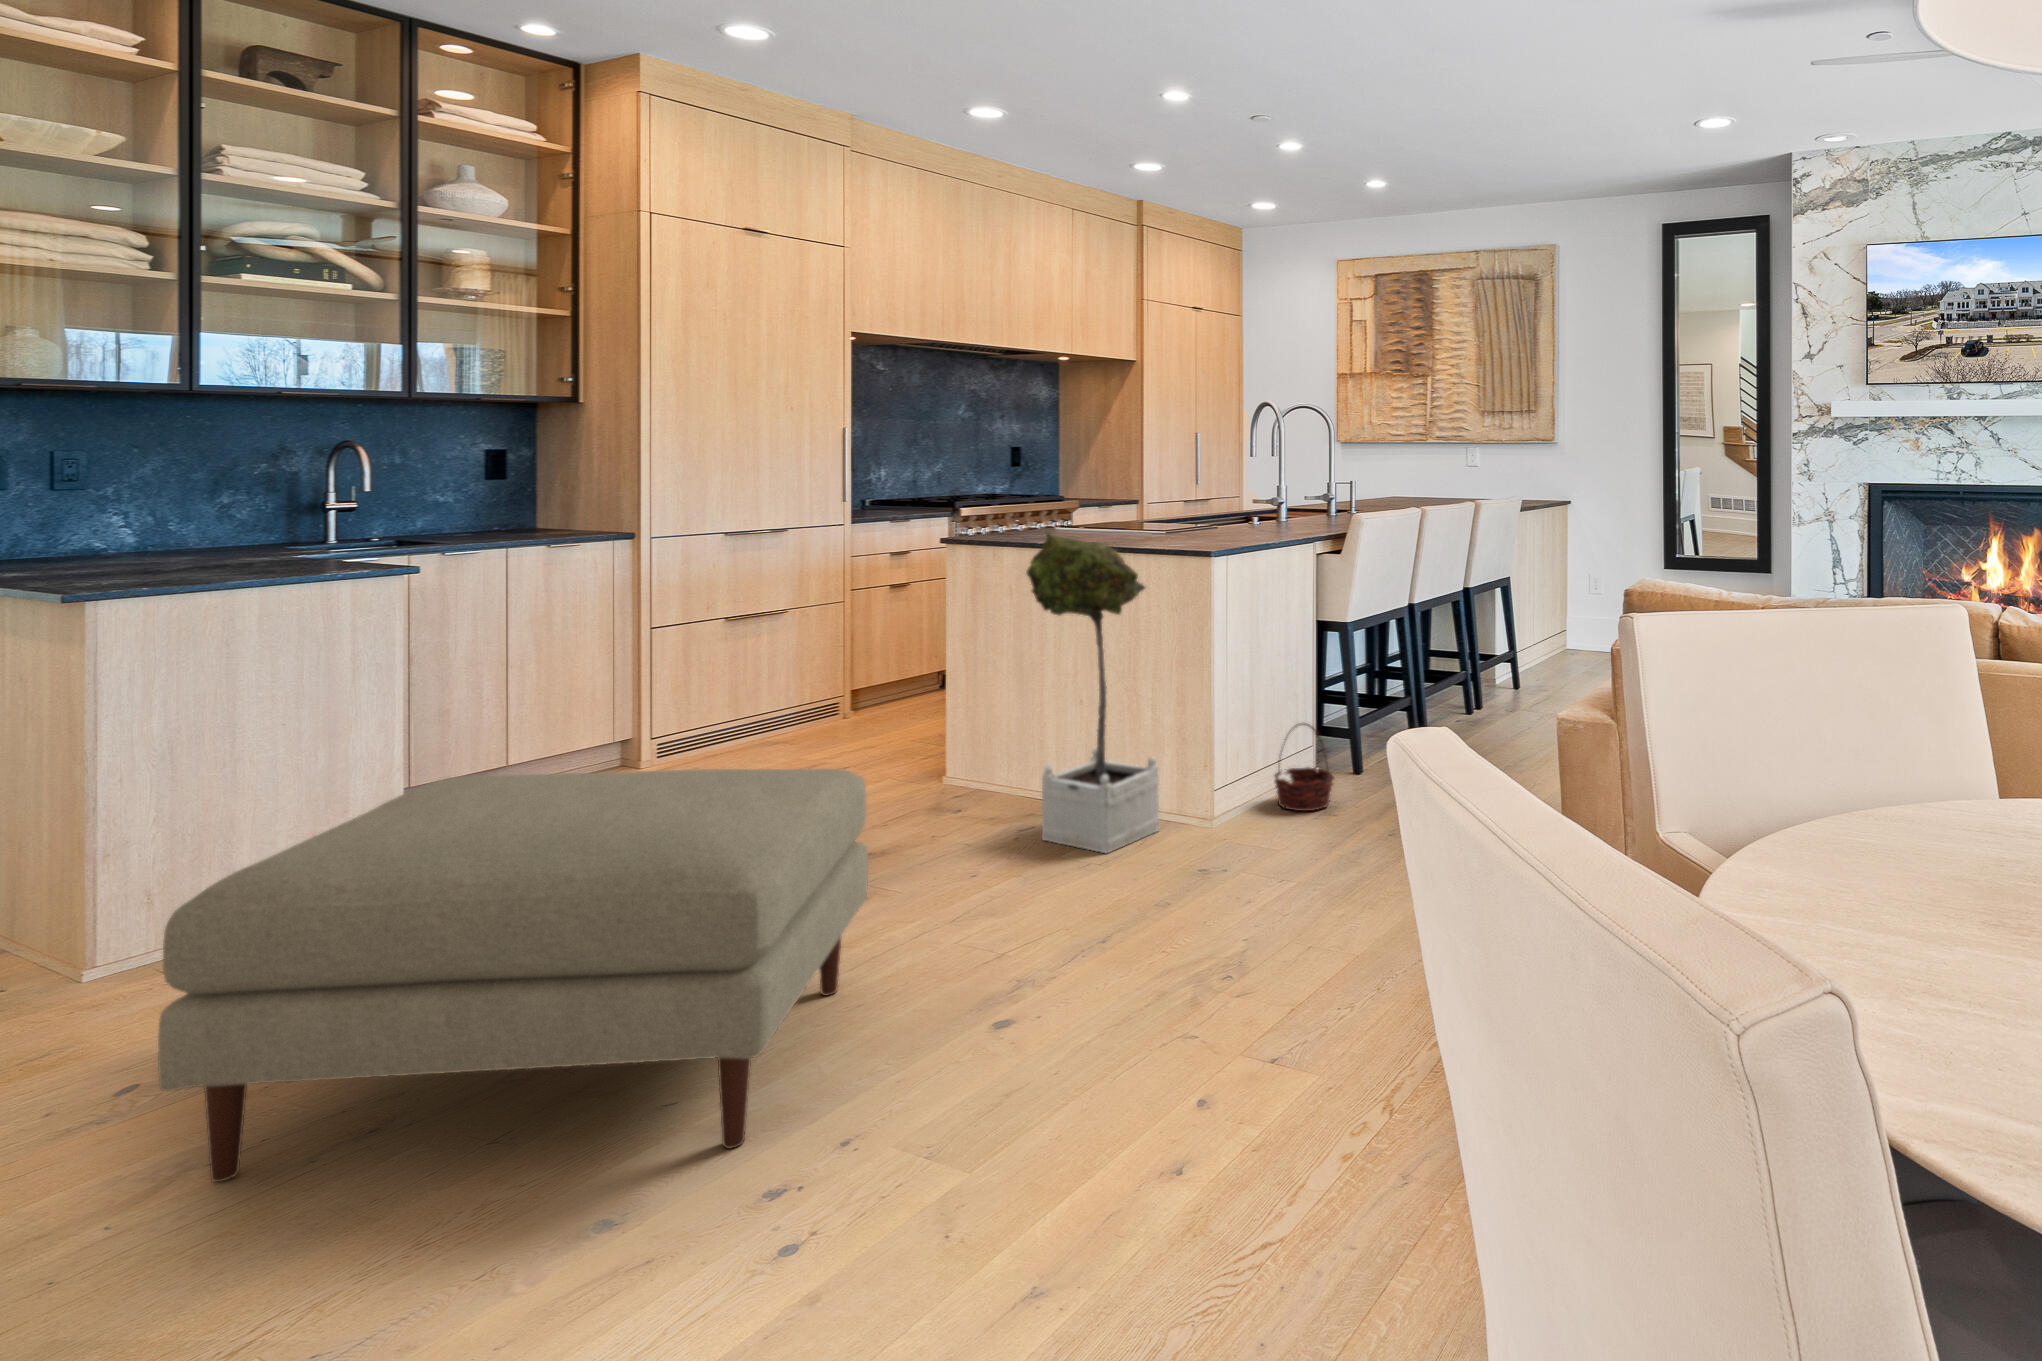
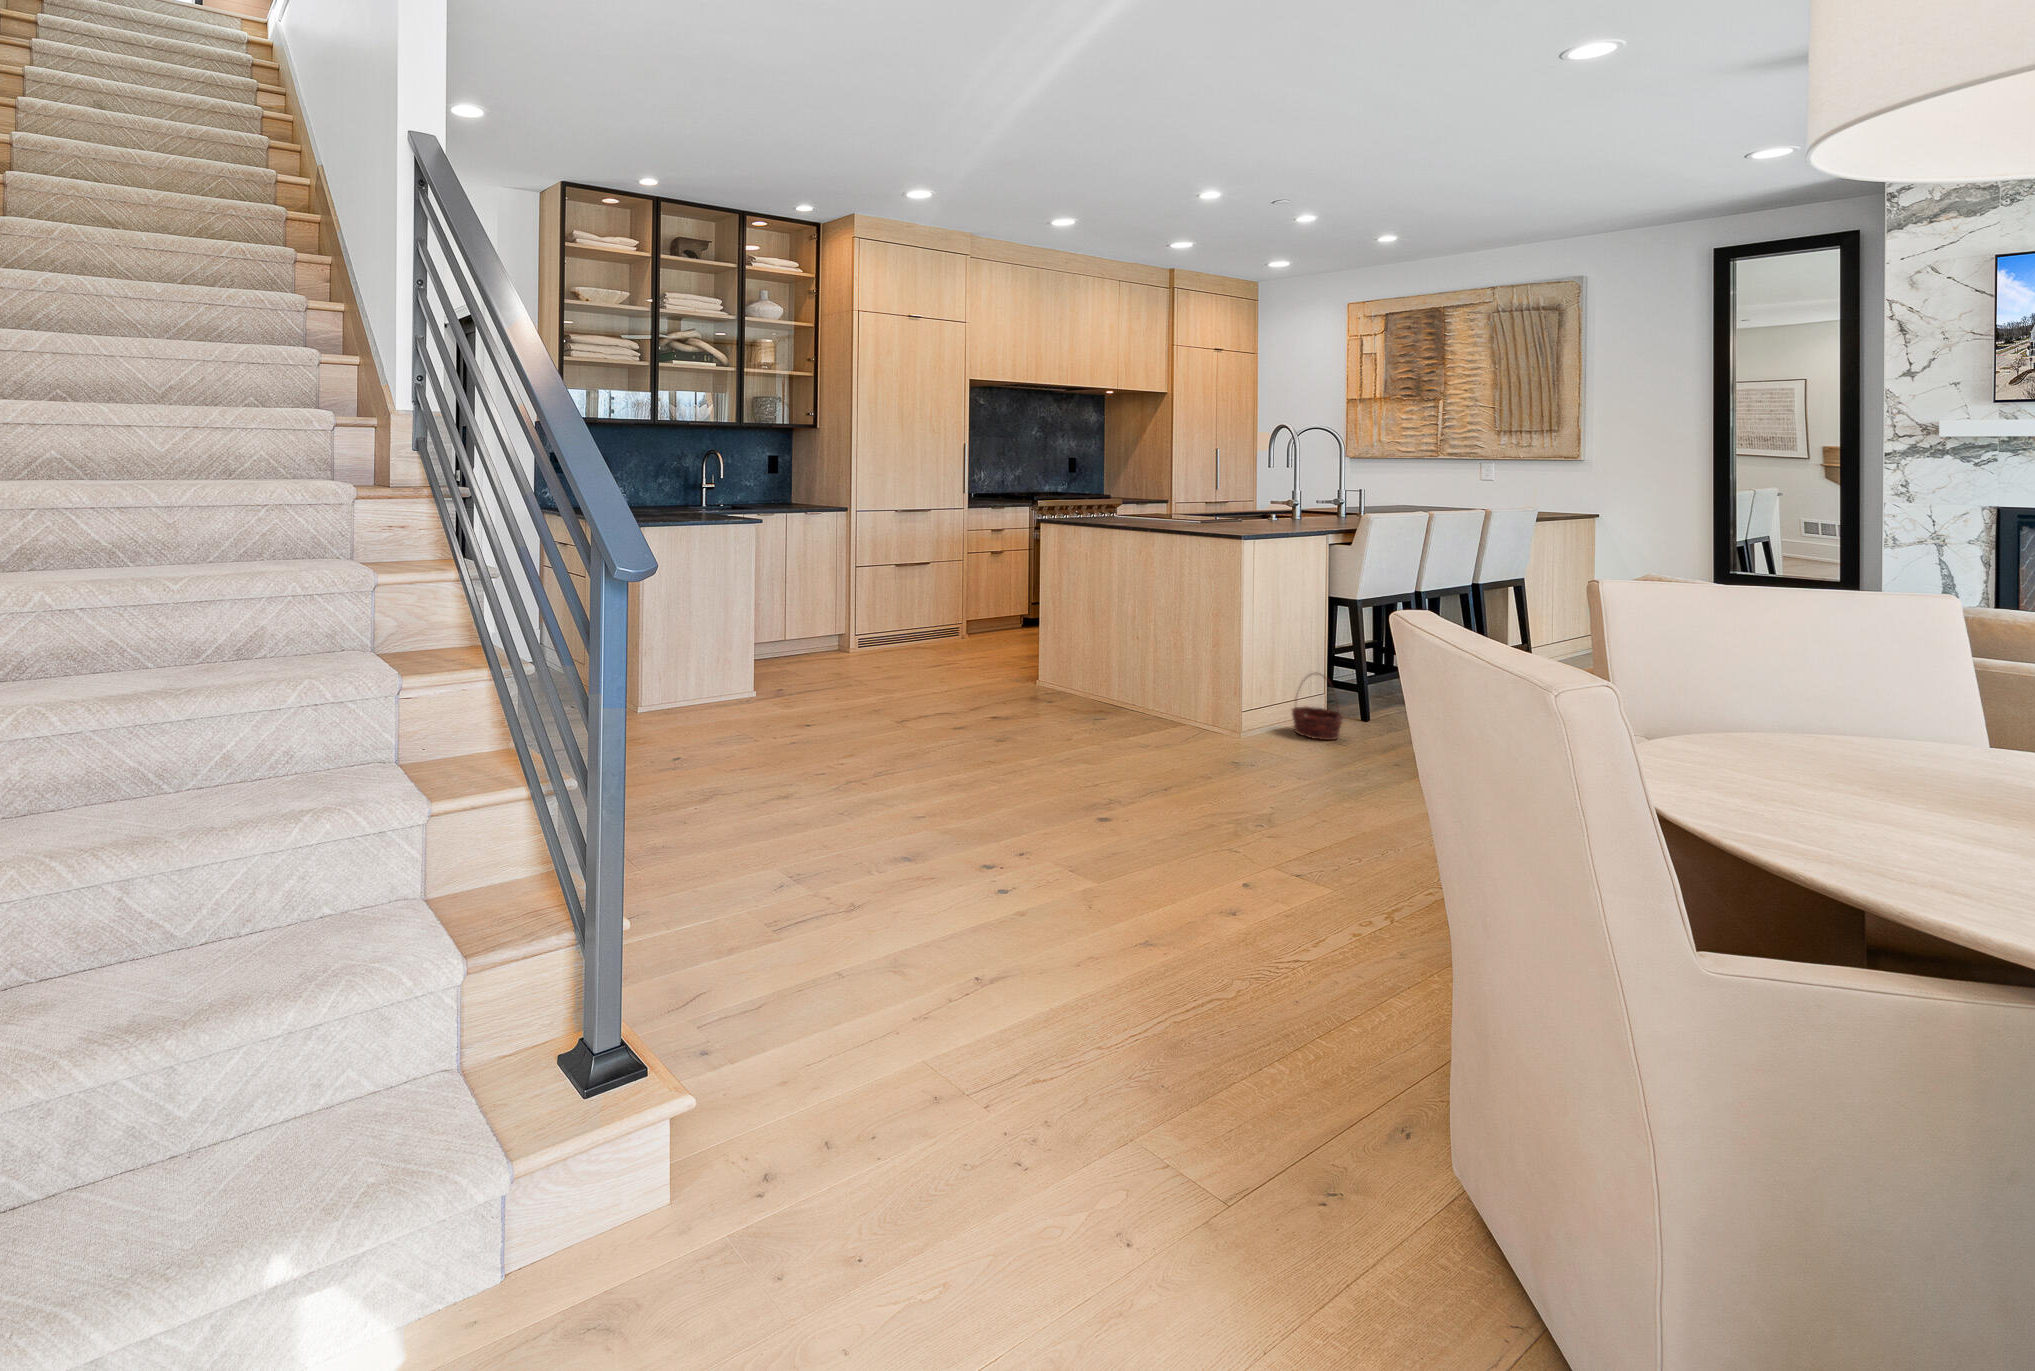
potted tree: present [1027,533,1159,853] -> none [1105,518,1200,742]
ottoman: present [158,769,868,1182] -> none [718,632,1019,844]

